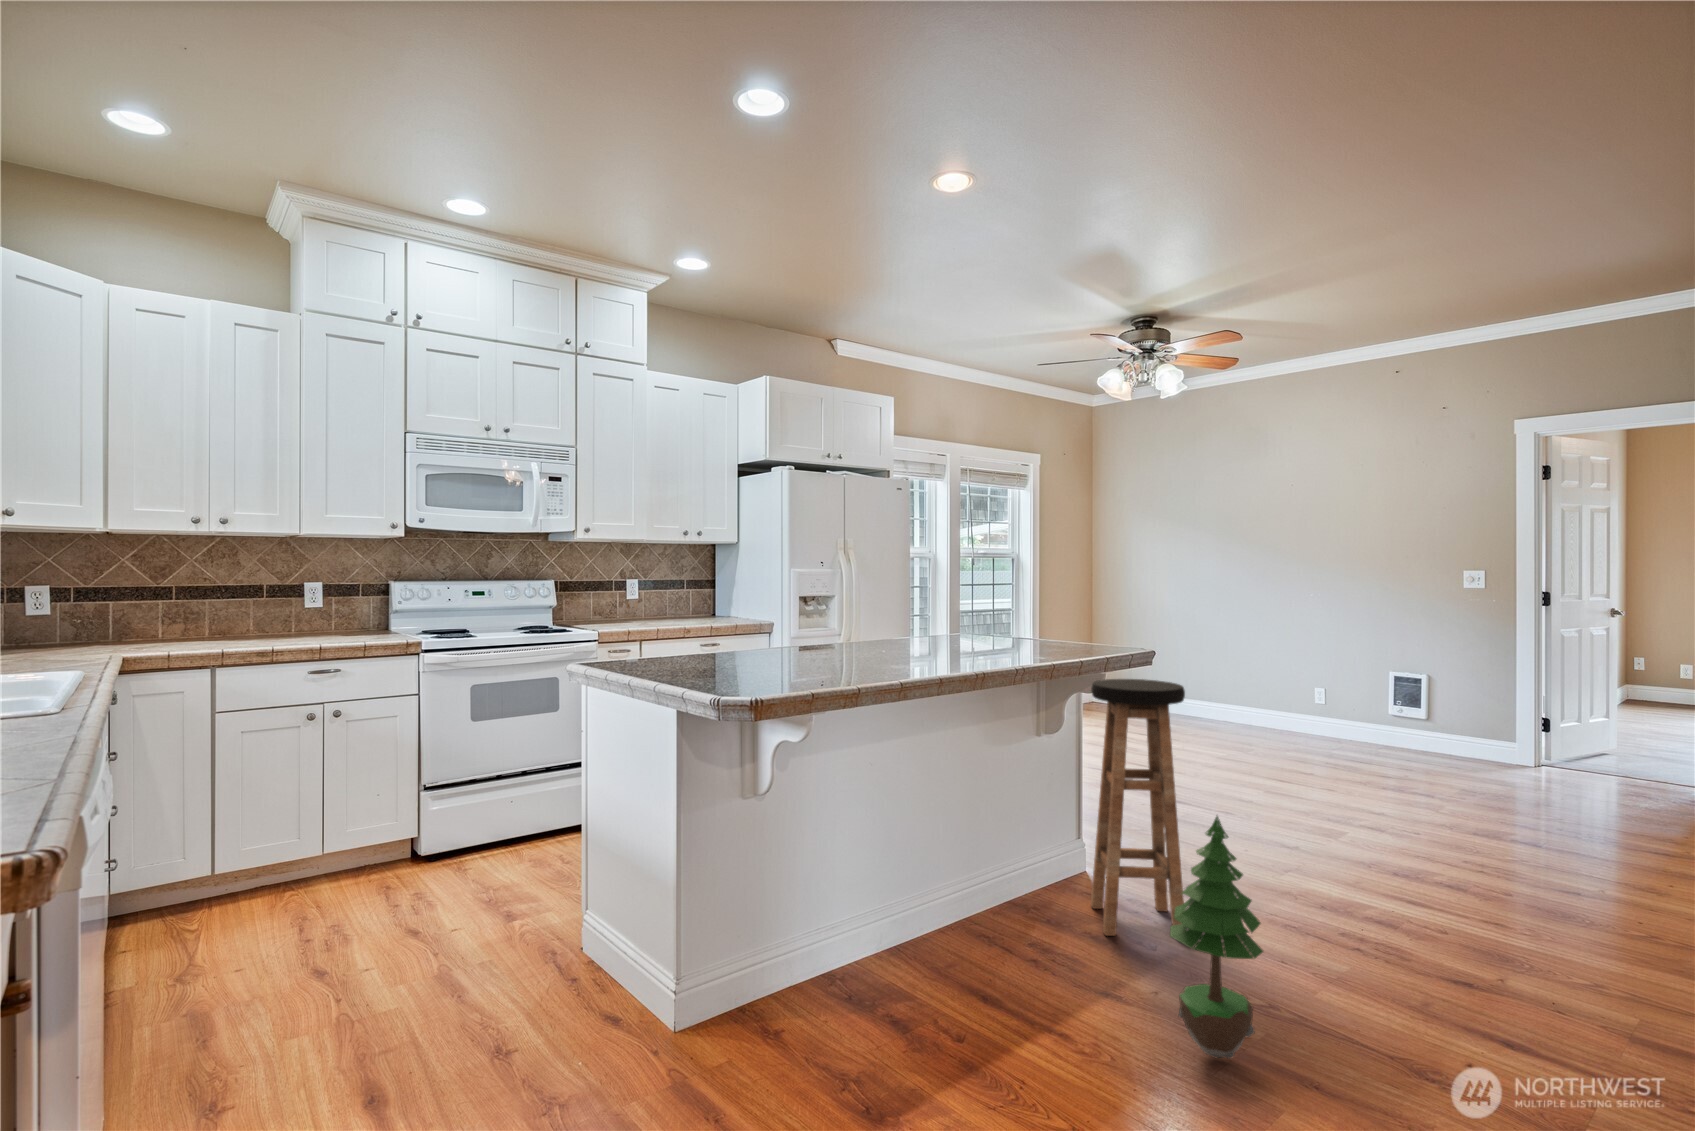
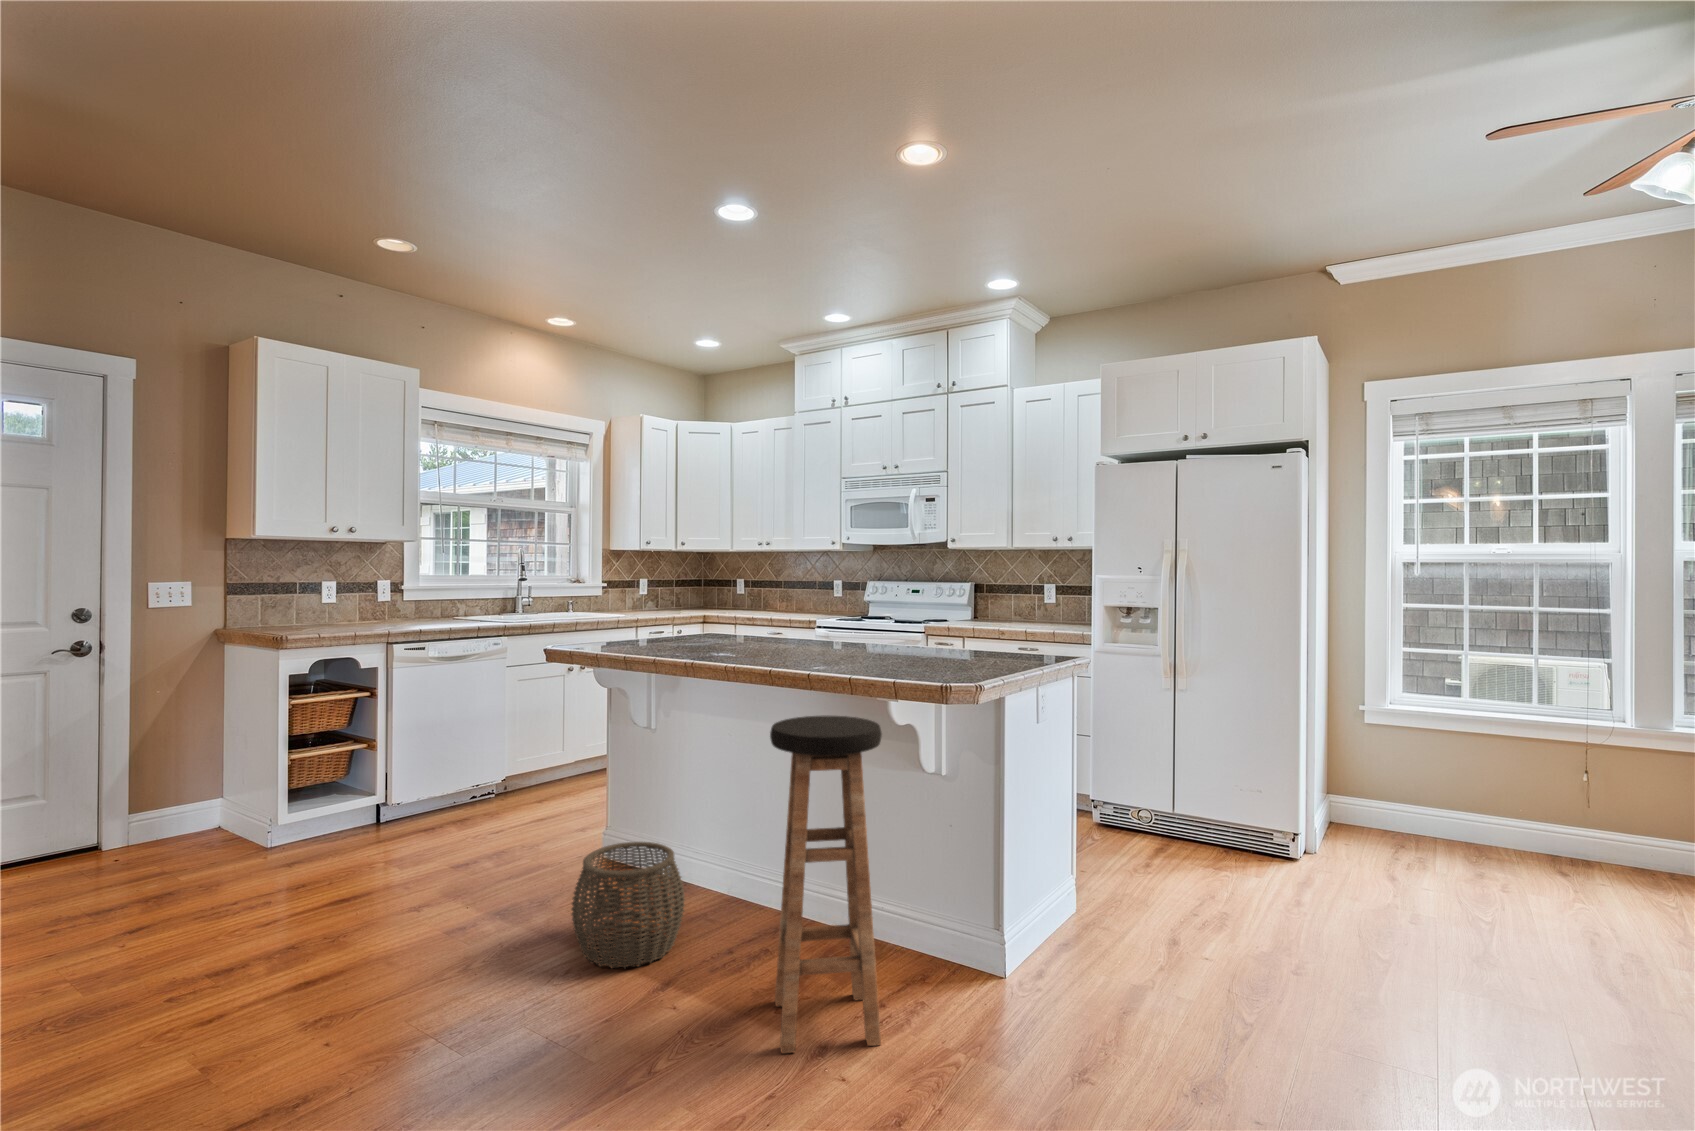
potted tree: present [1170,816,1263,1059] -> none [469,816,559,1051]
woven basket: none [932,874,1061,1024] -> present [571,842,685,968]

